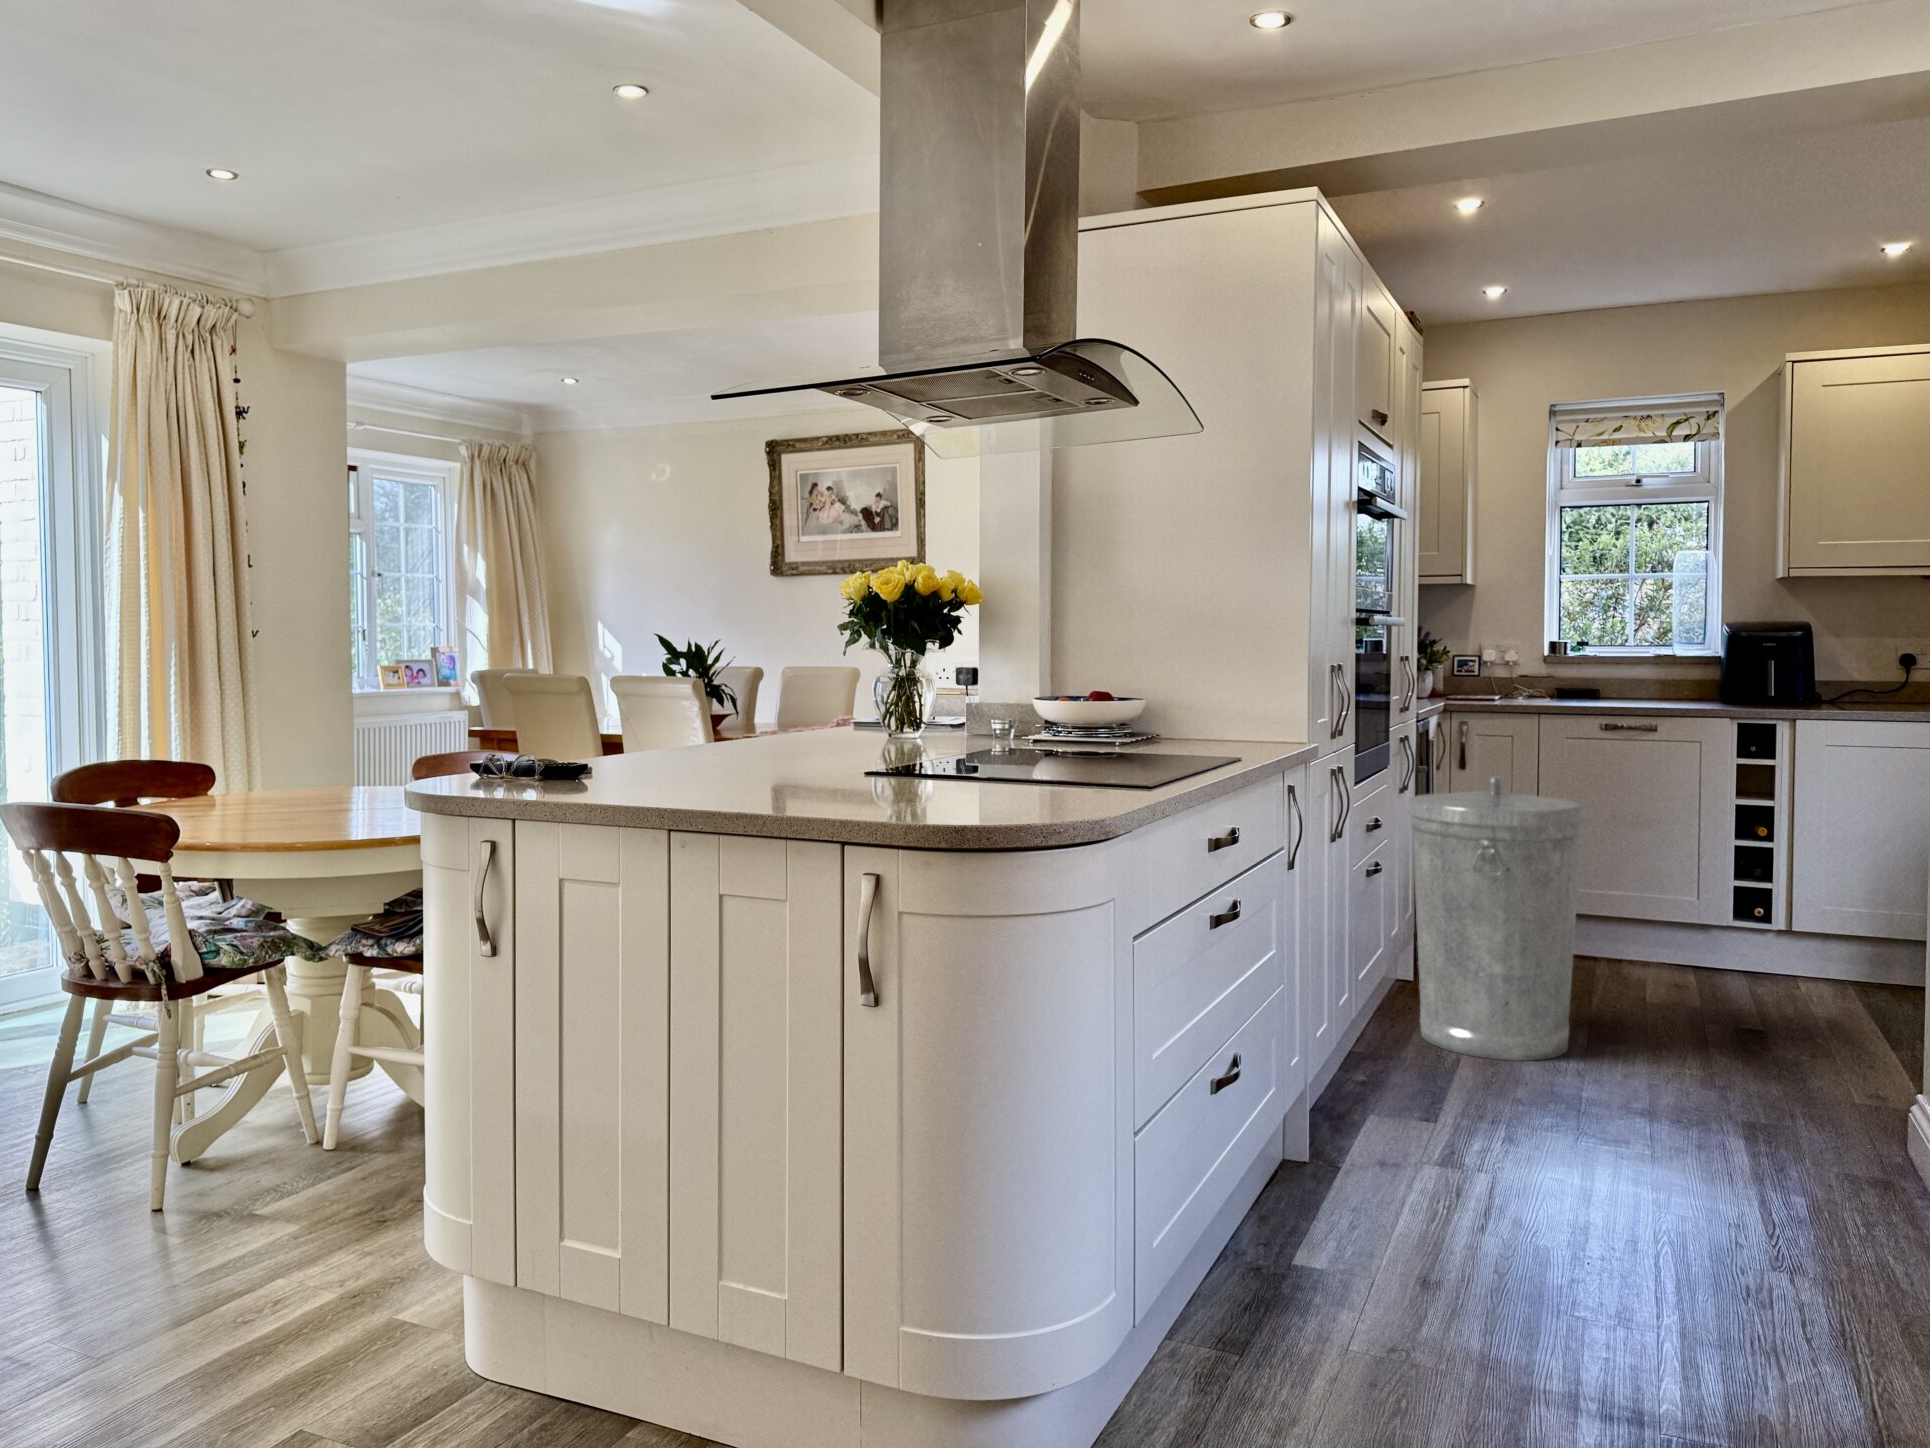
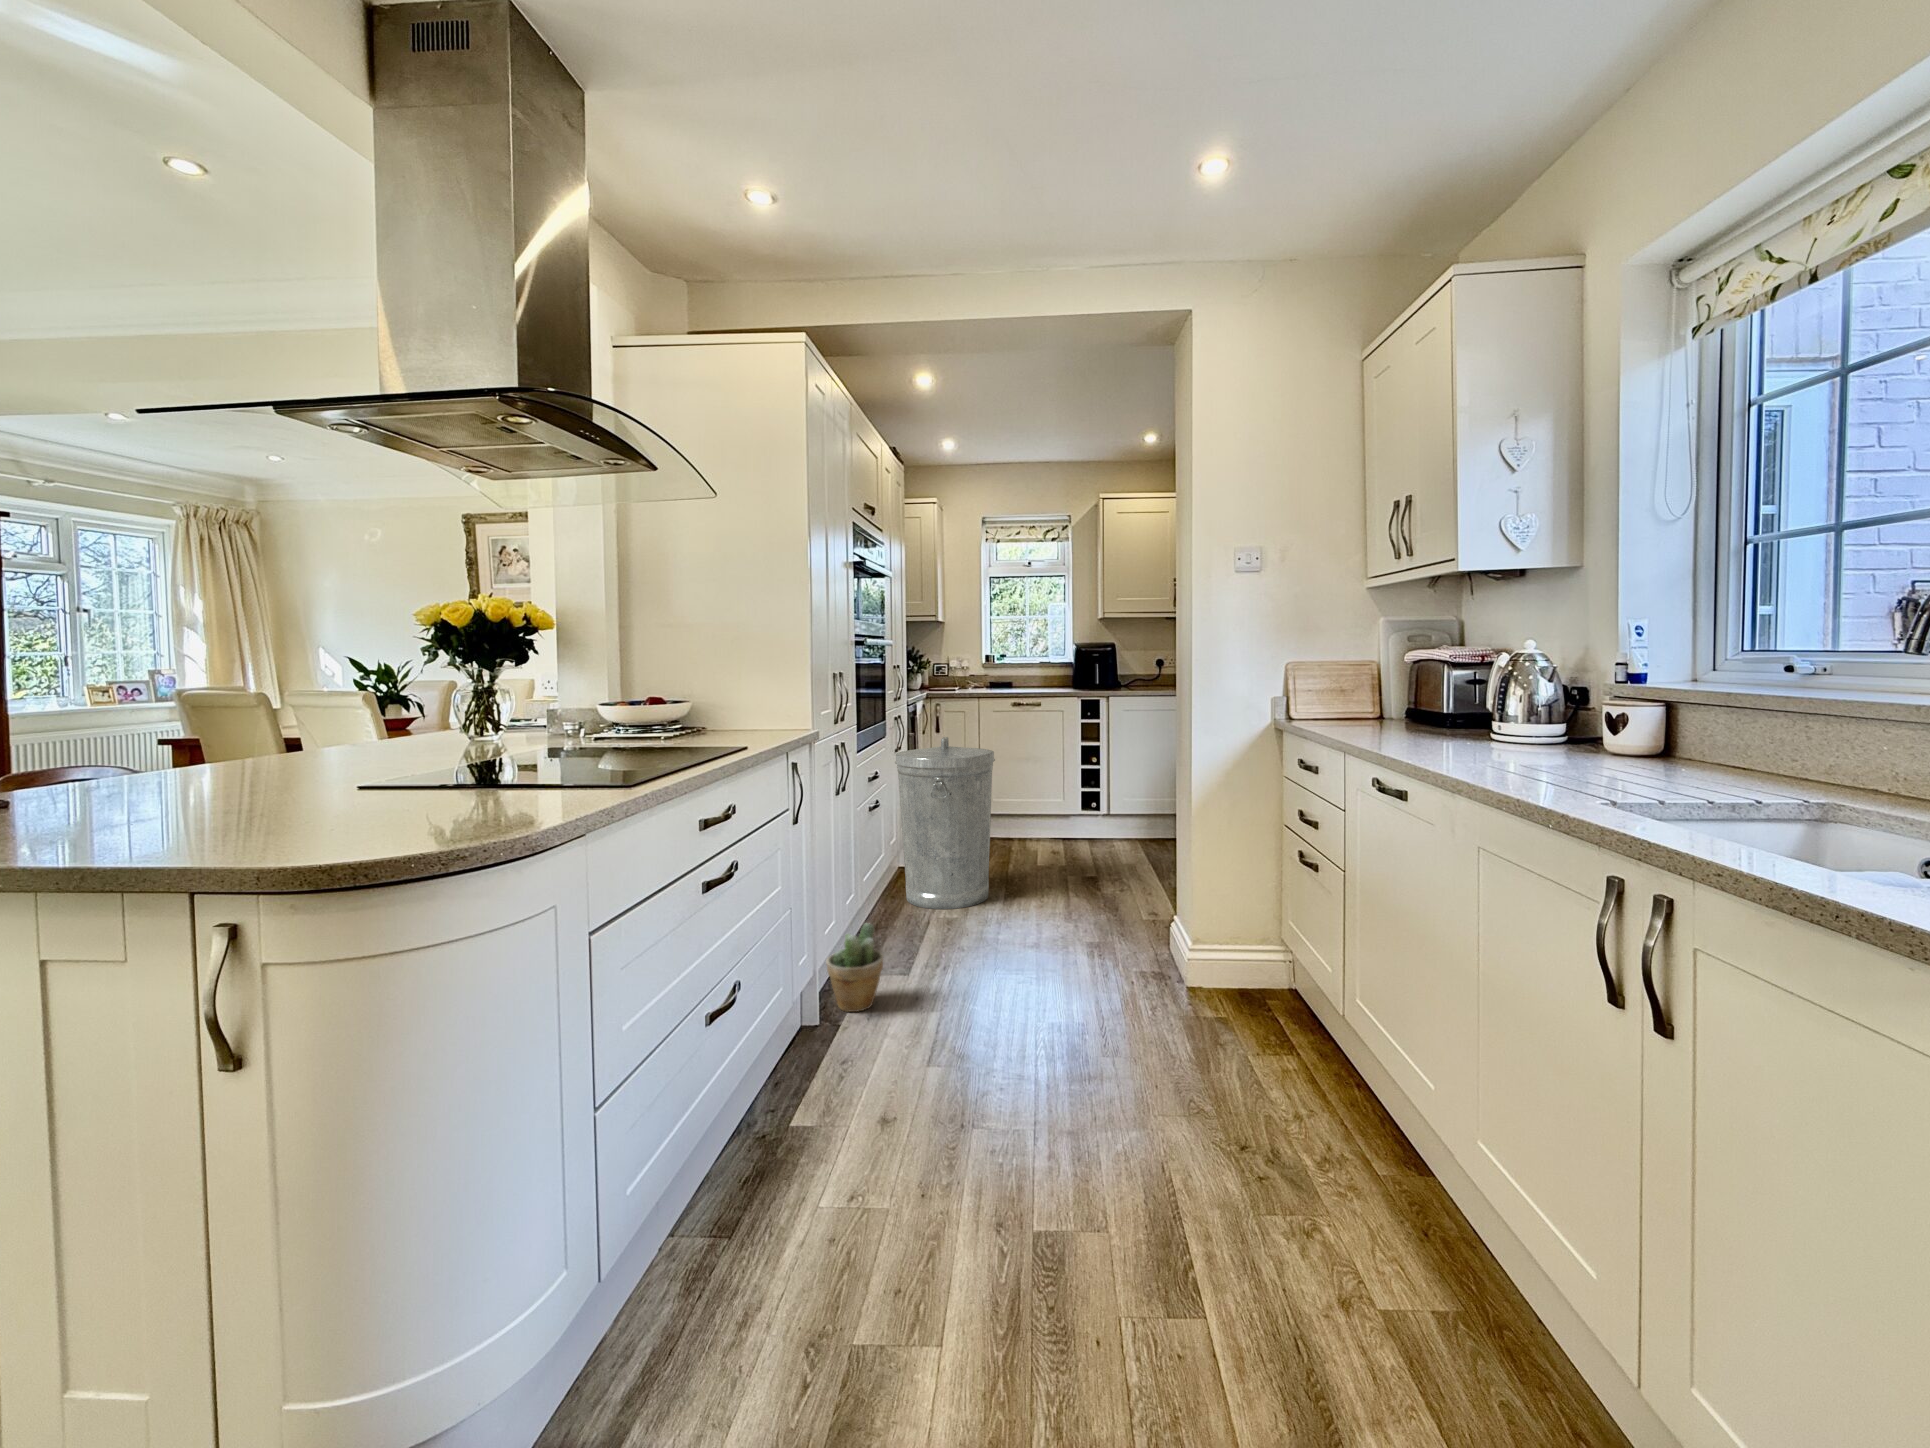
potted plant: none [1324,1056,1417,1190] -> present [826,923,883,1012]

